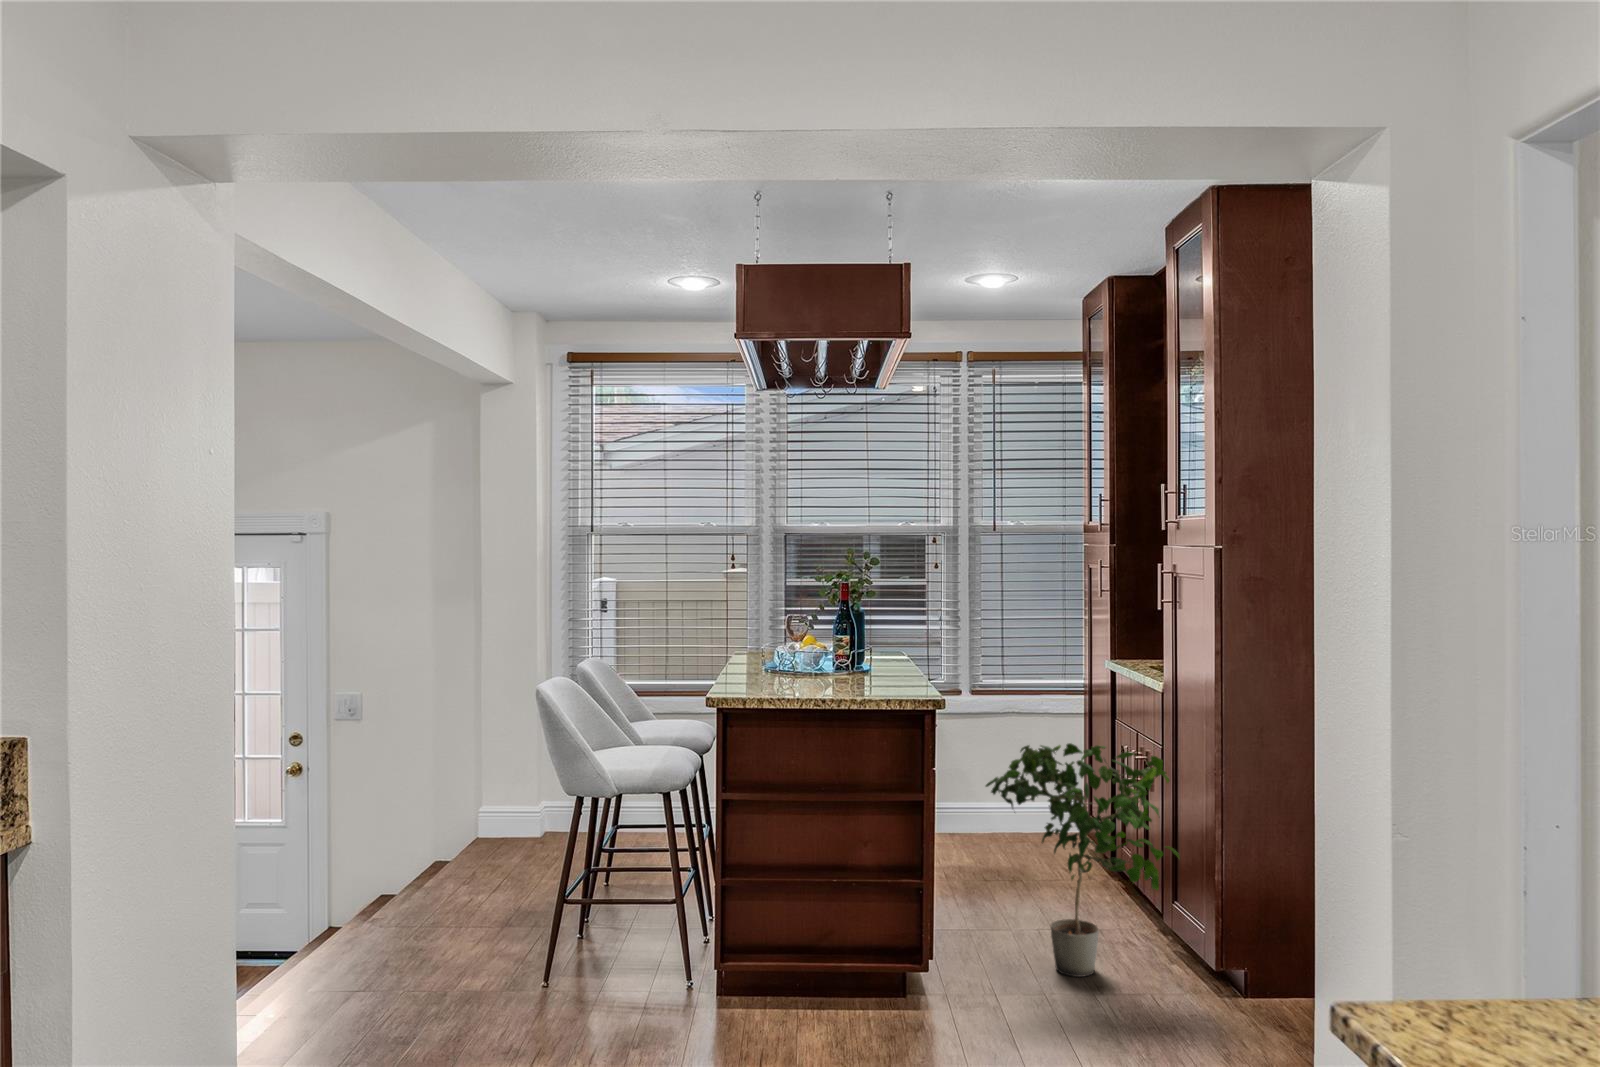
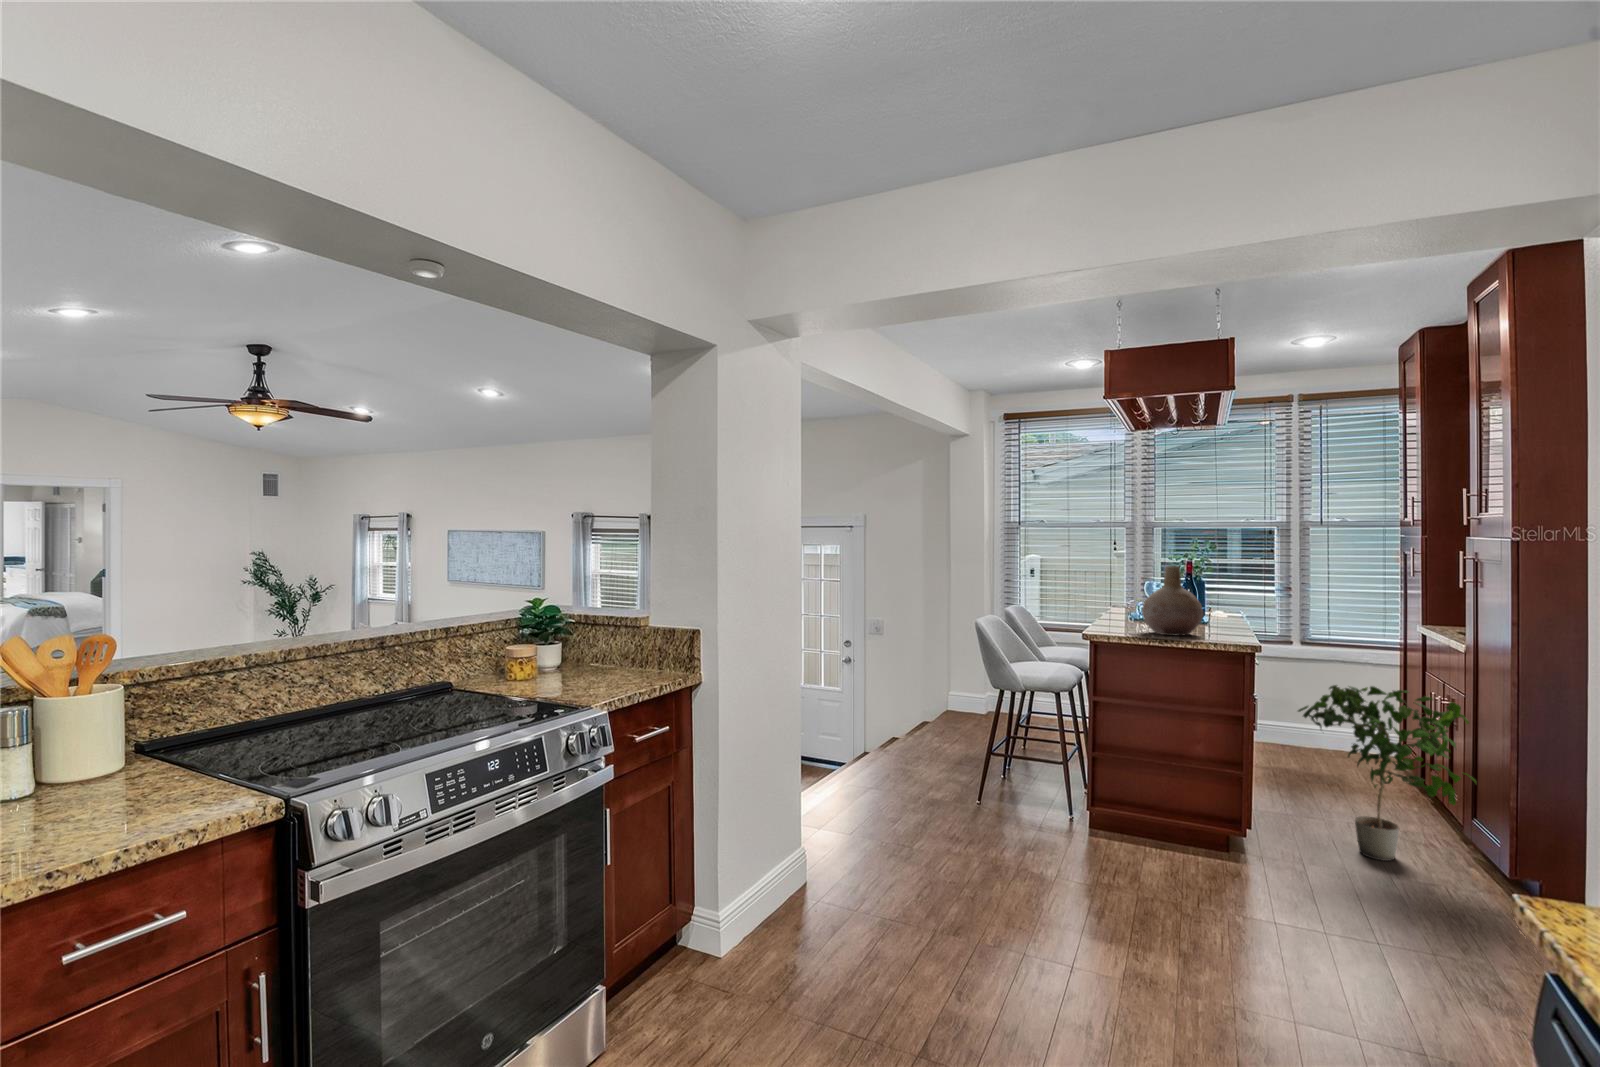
vase: none [790,586,871,690] -> present [1142,566,1203,636]

